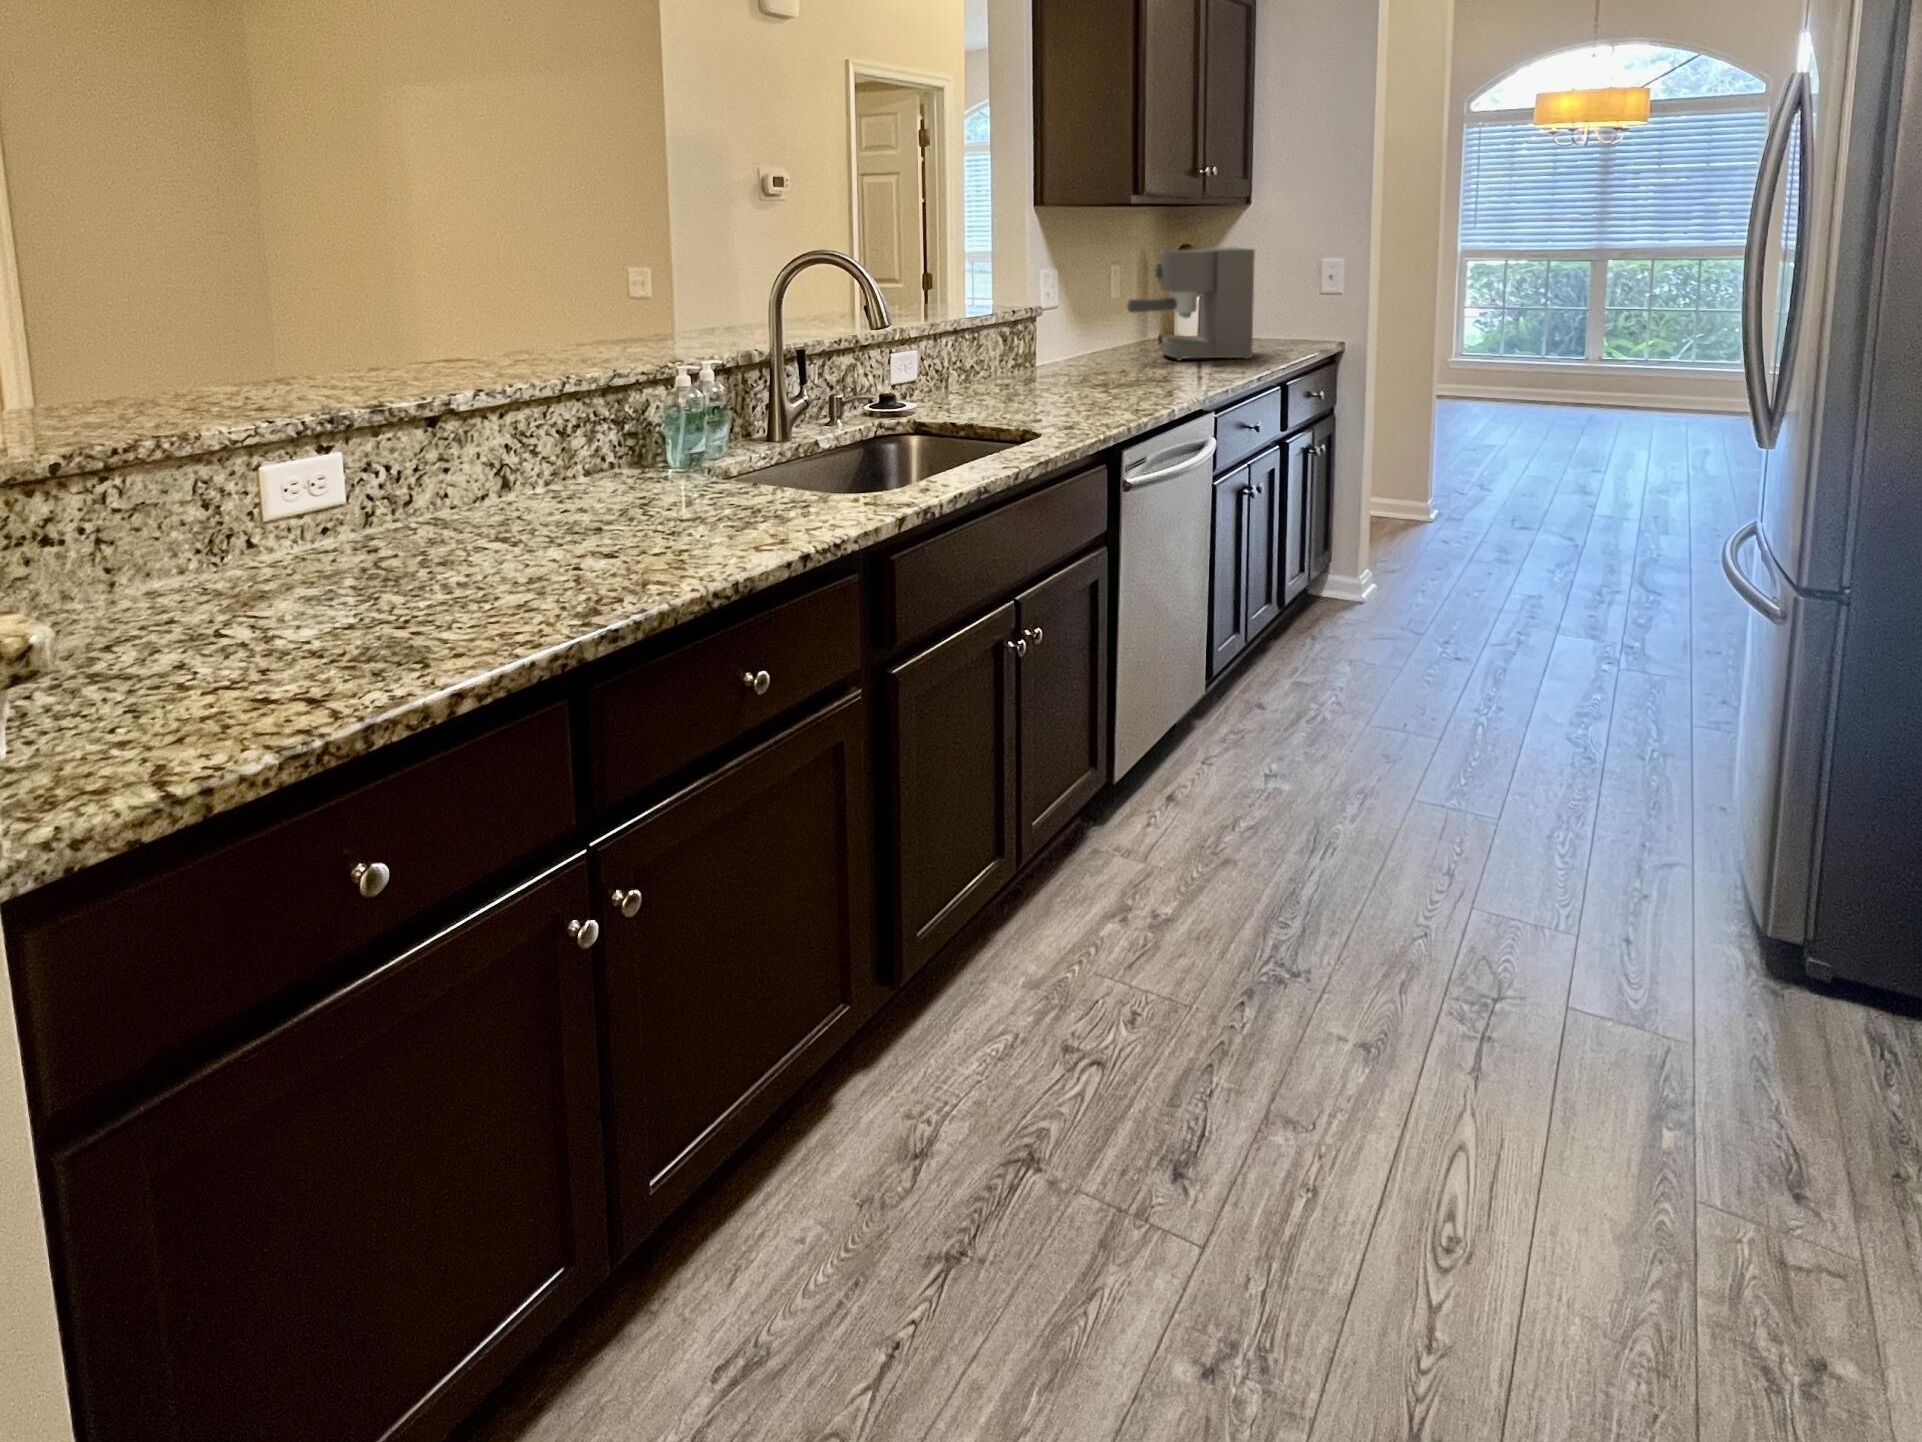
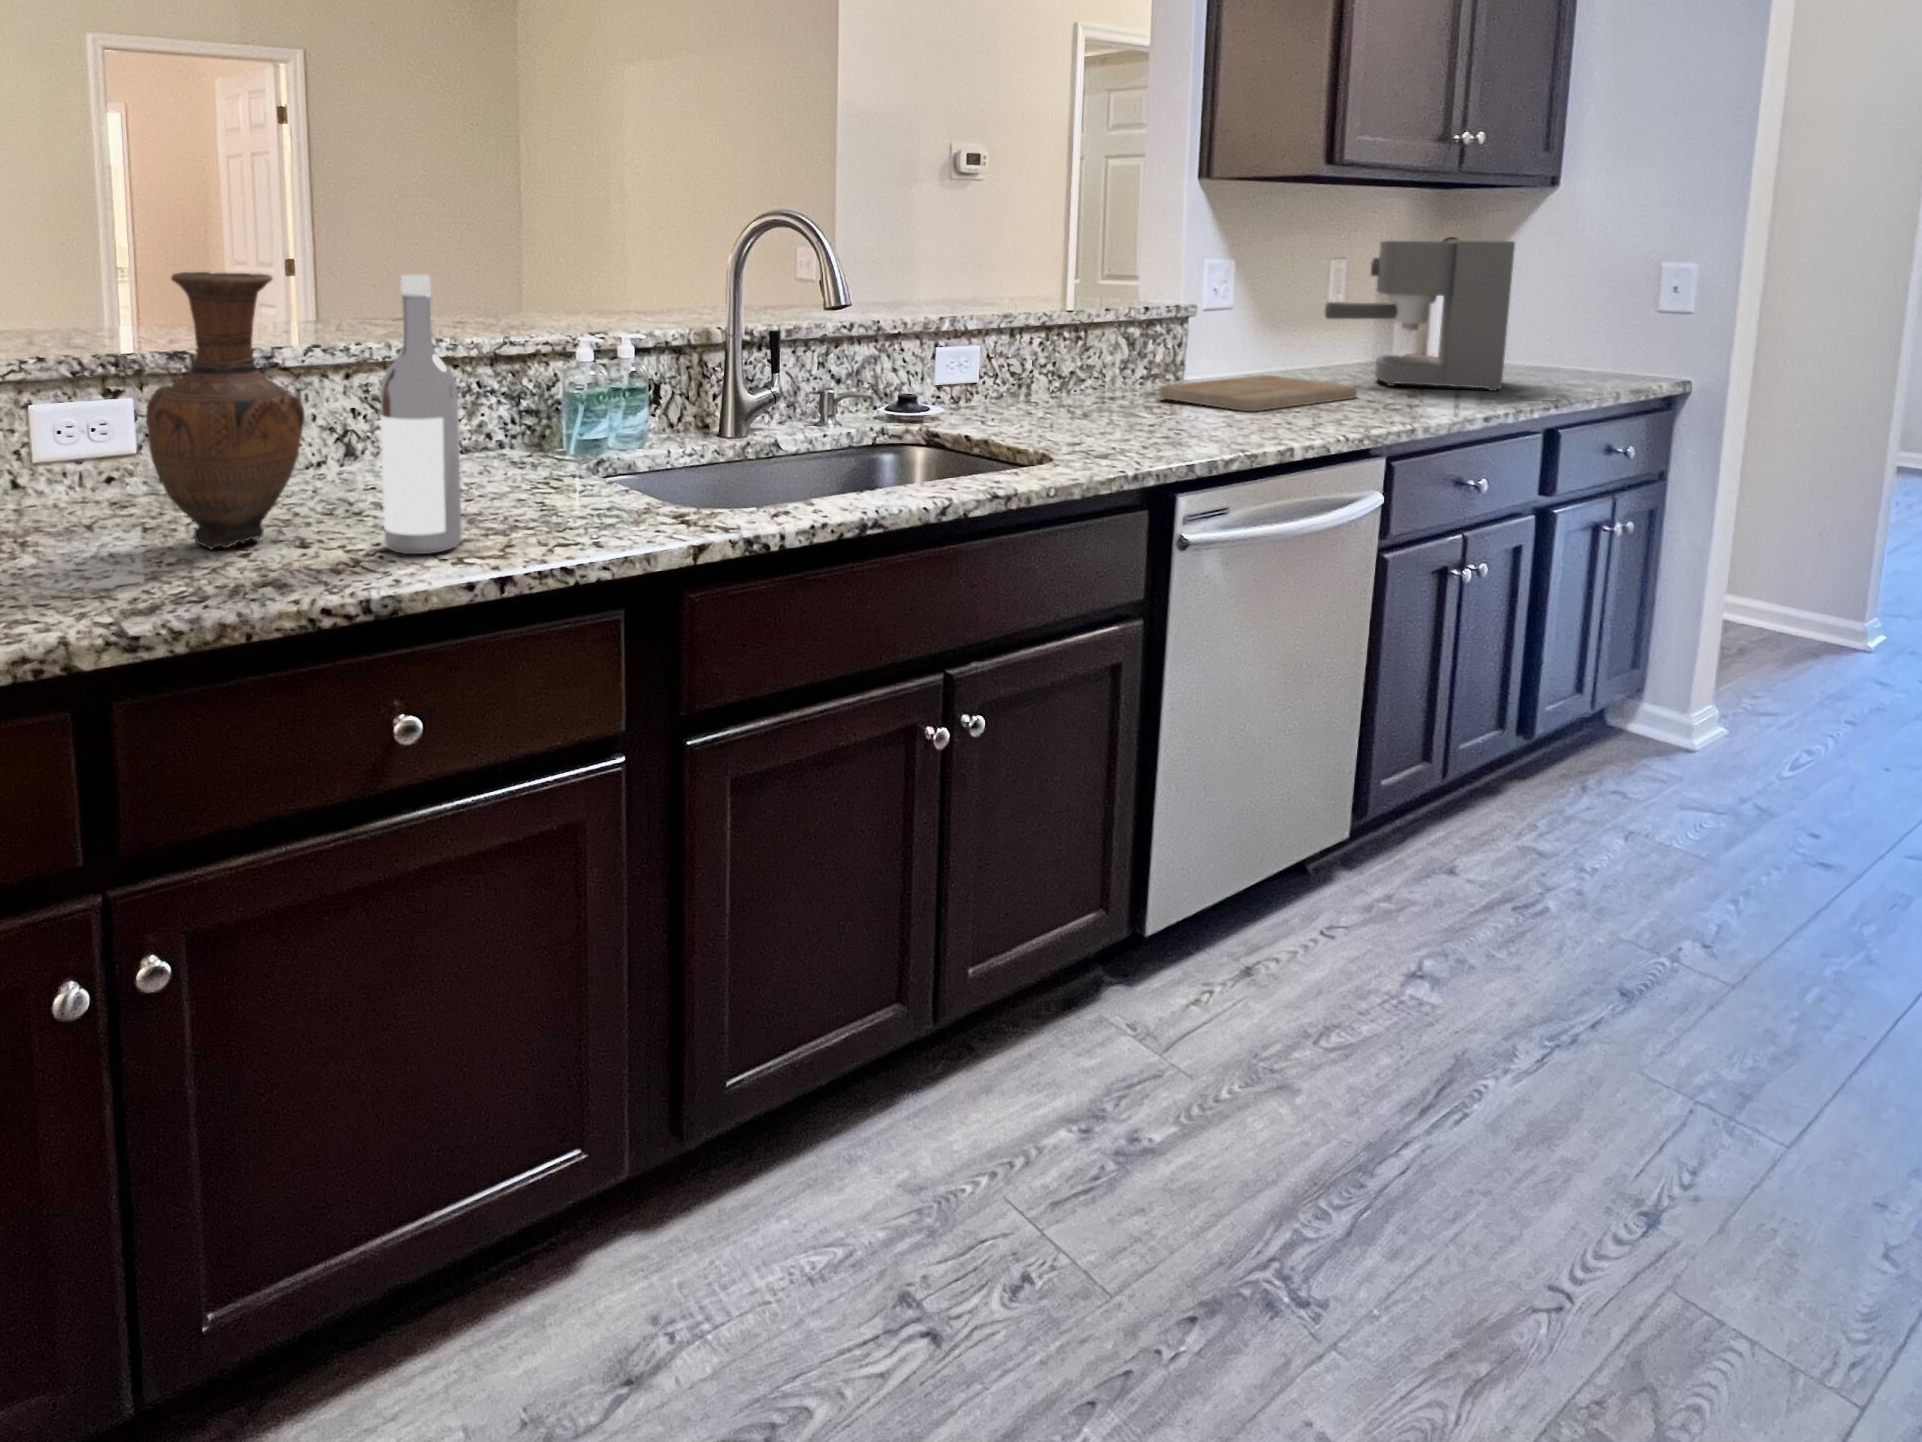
wine bottle: none [673,324,739,550] -> present [380,275,462,554]
vase: none [471,331,600,569] -> present [146,272,305,549]
cutting board: none [1038,359,1168,388] -> present [1159,375,1357,411]

